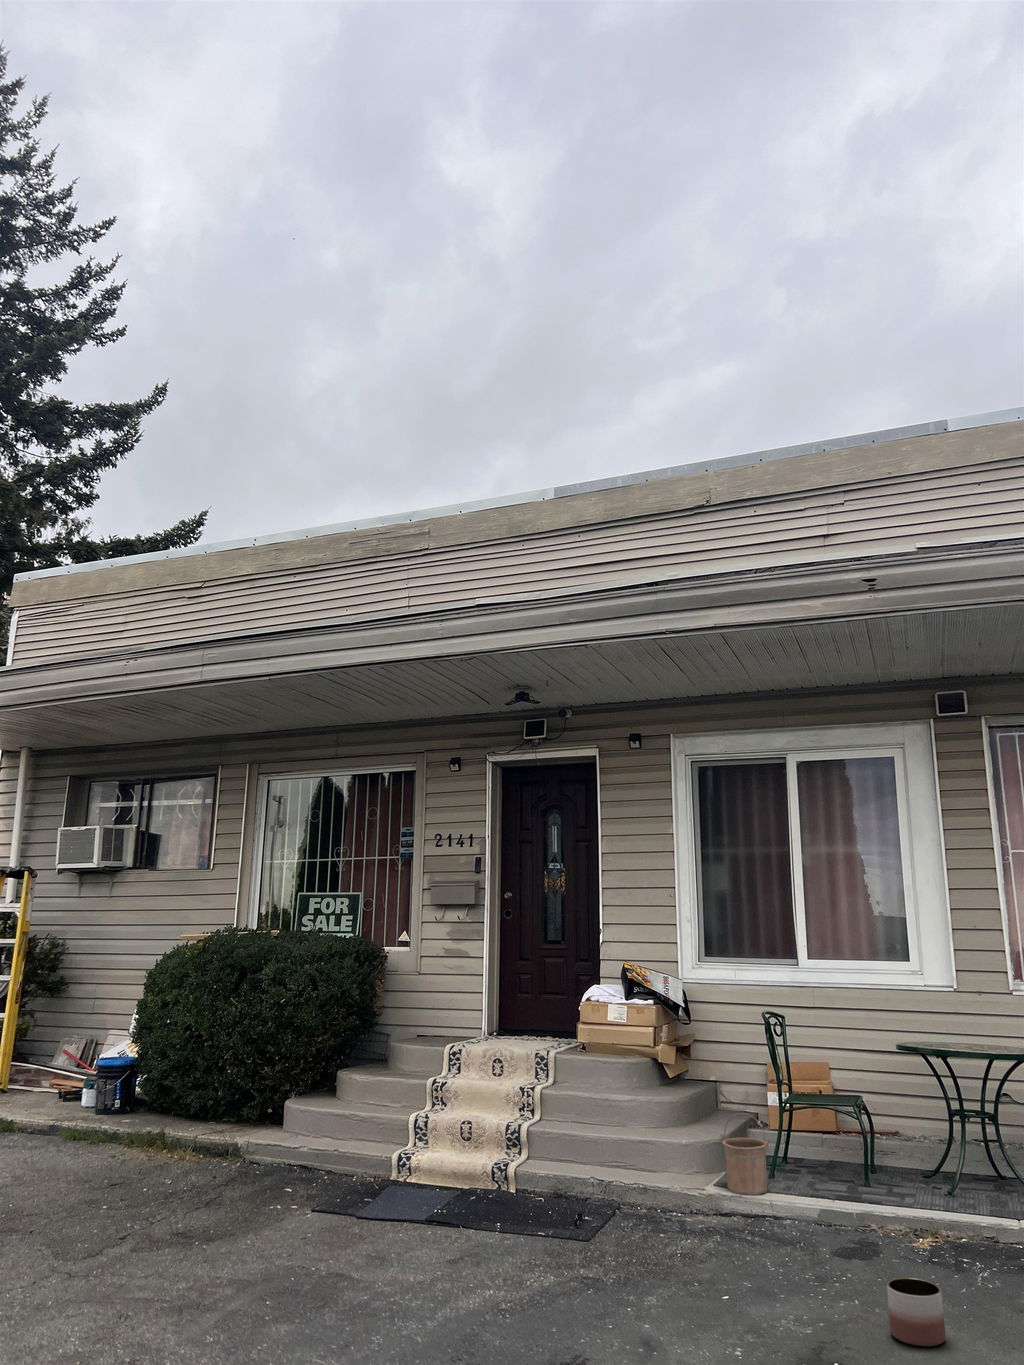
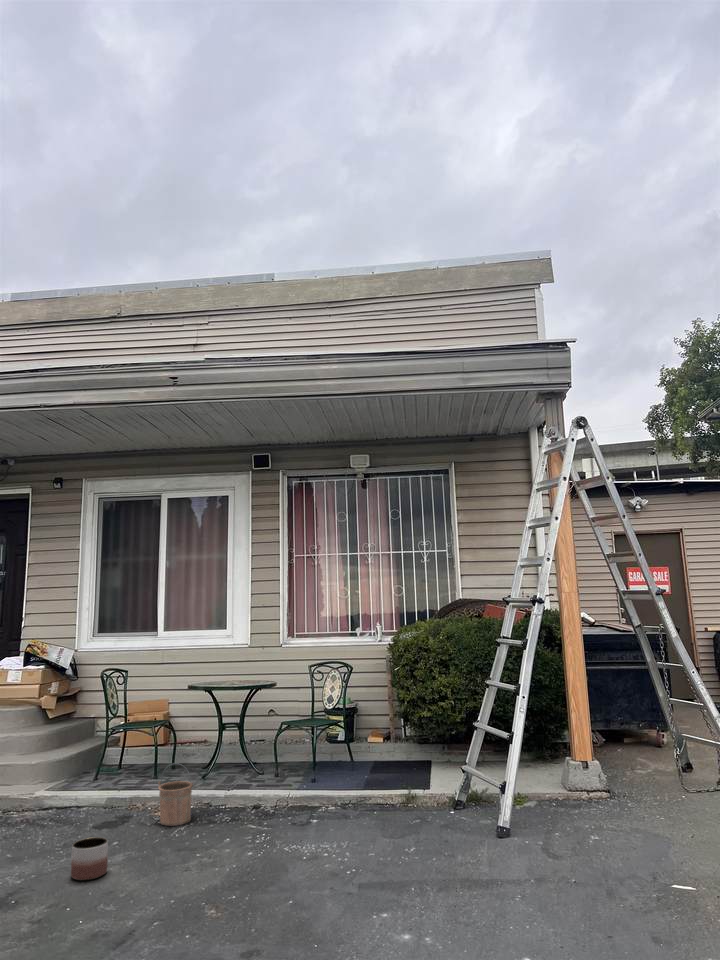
bucket: present [720,1113,769,1195] -> present [158,764,193,826]

